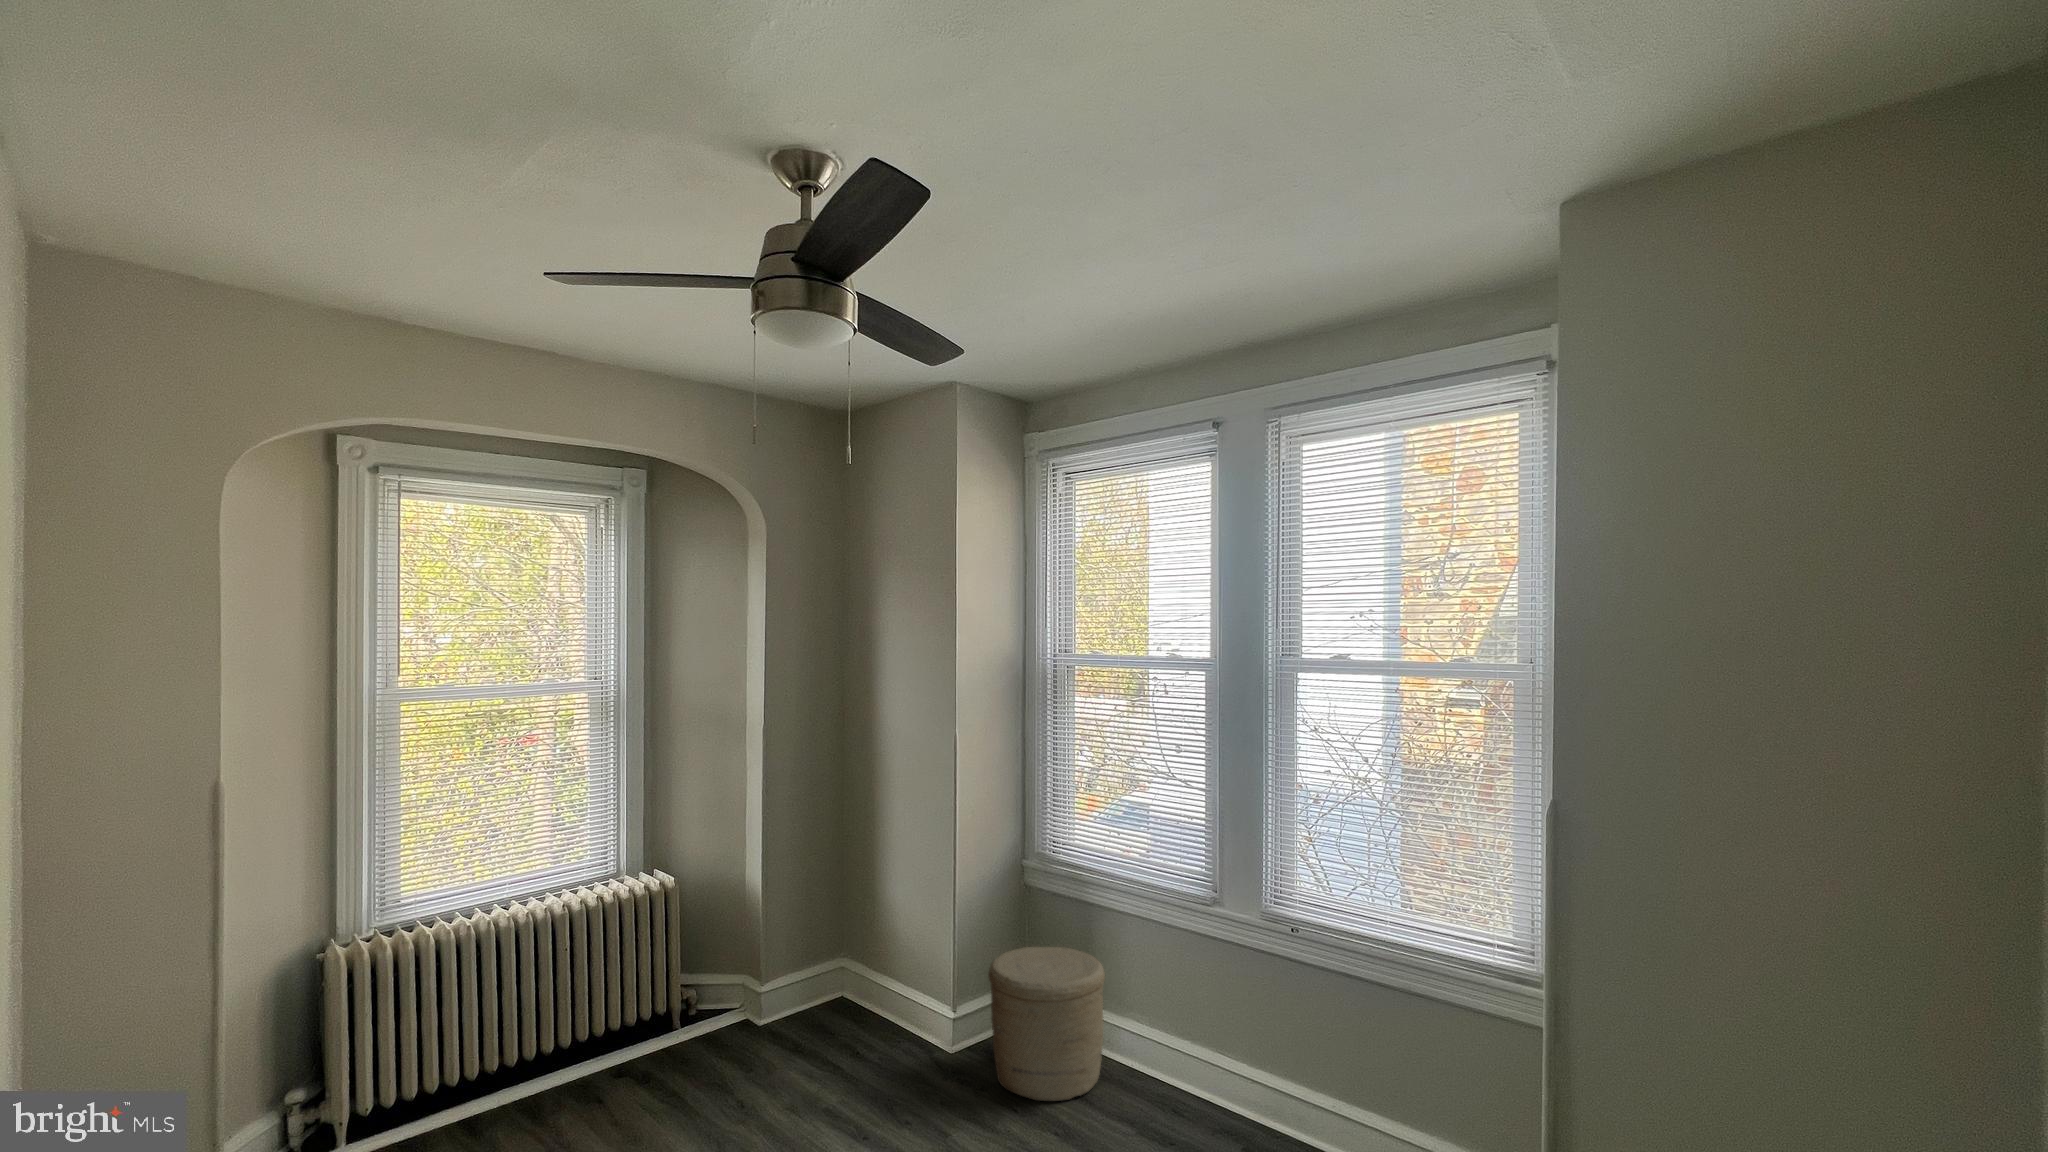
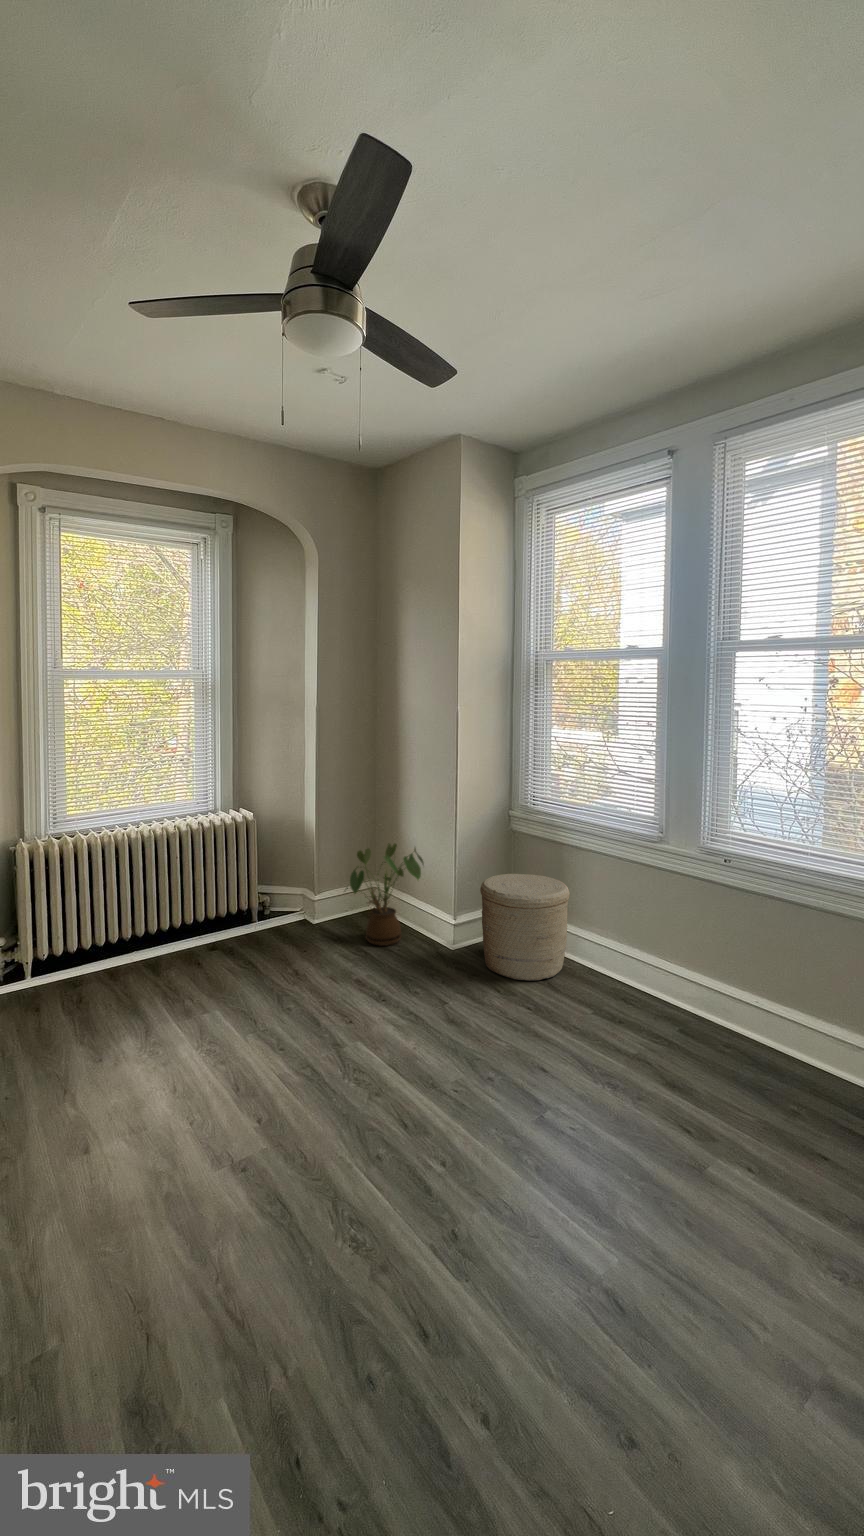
house plant: none [801,910,912,1058] -> present [346,843,423,946]

